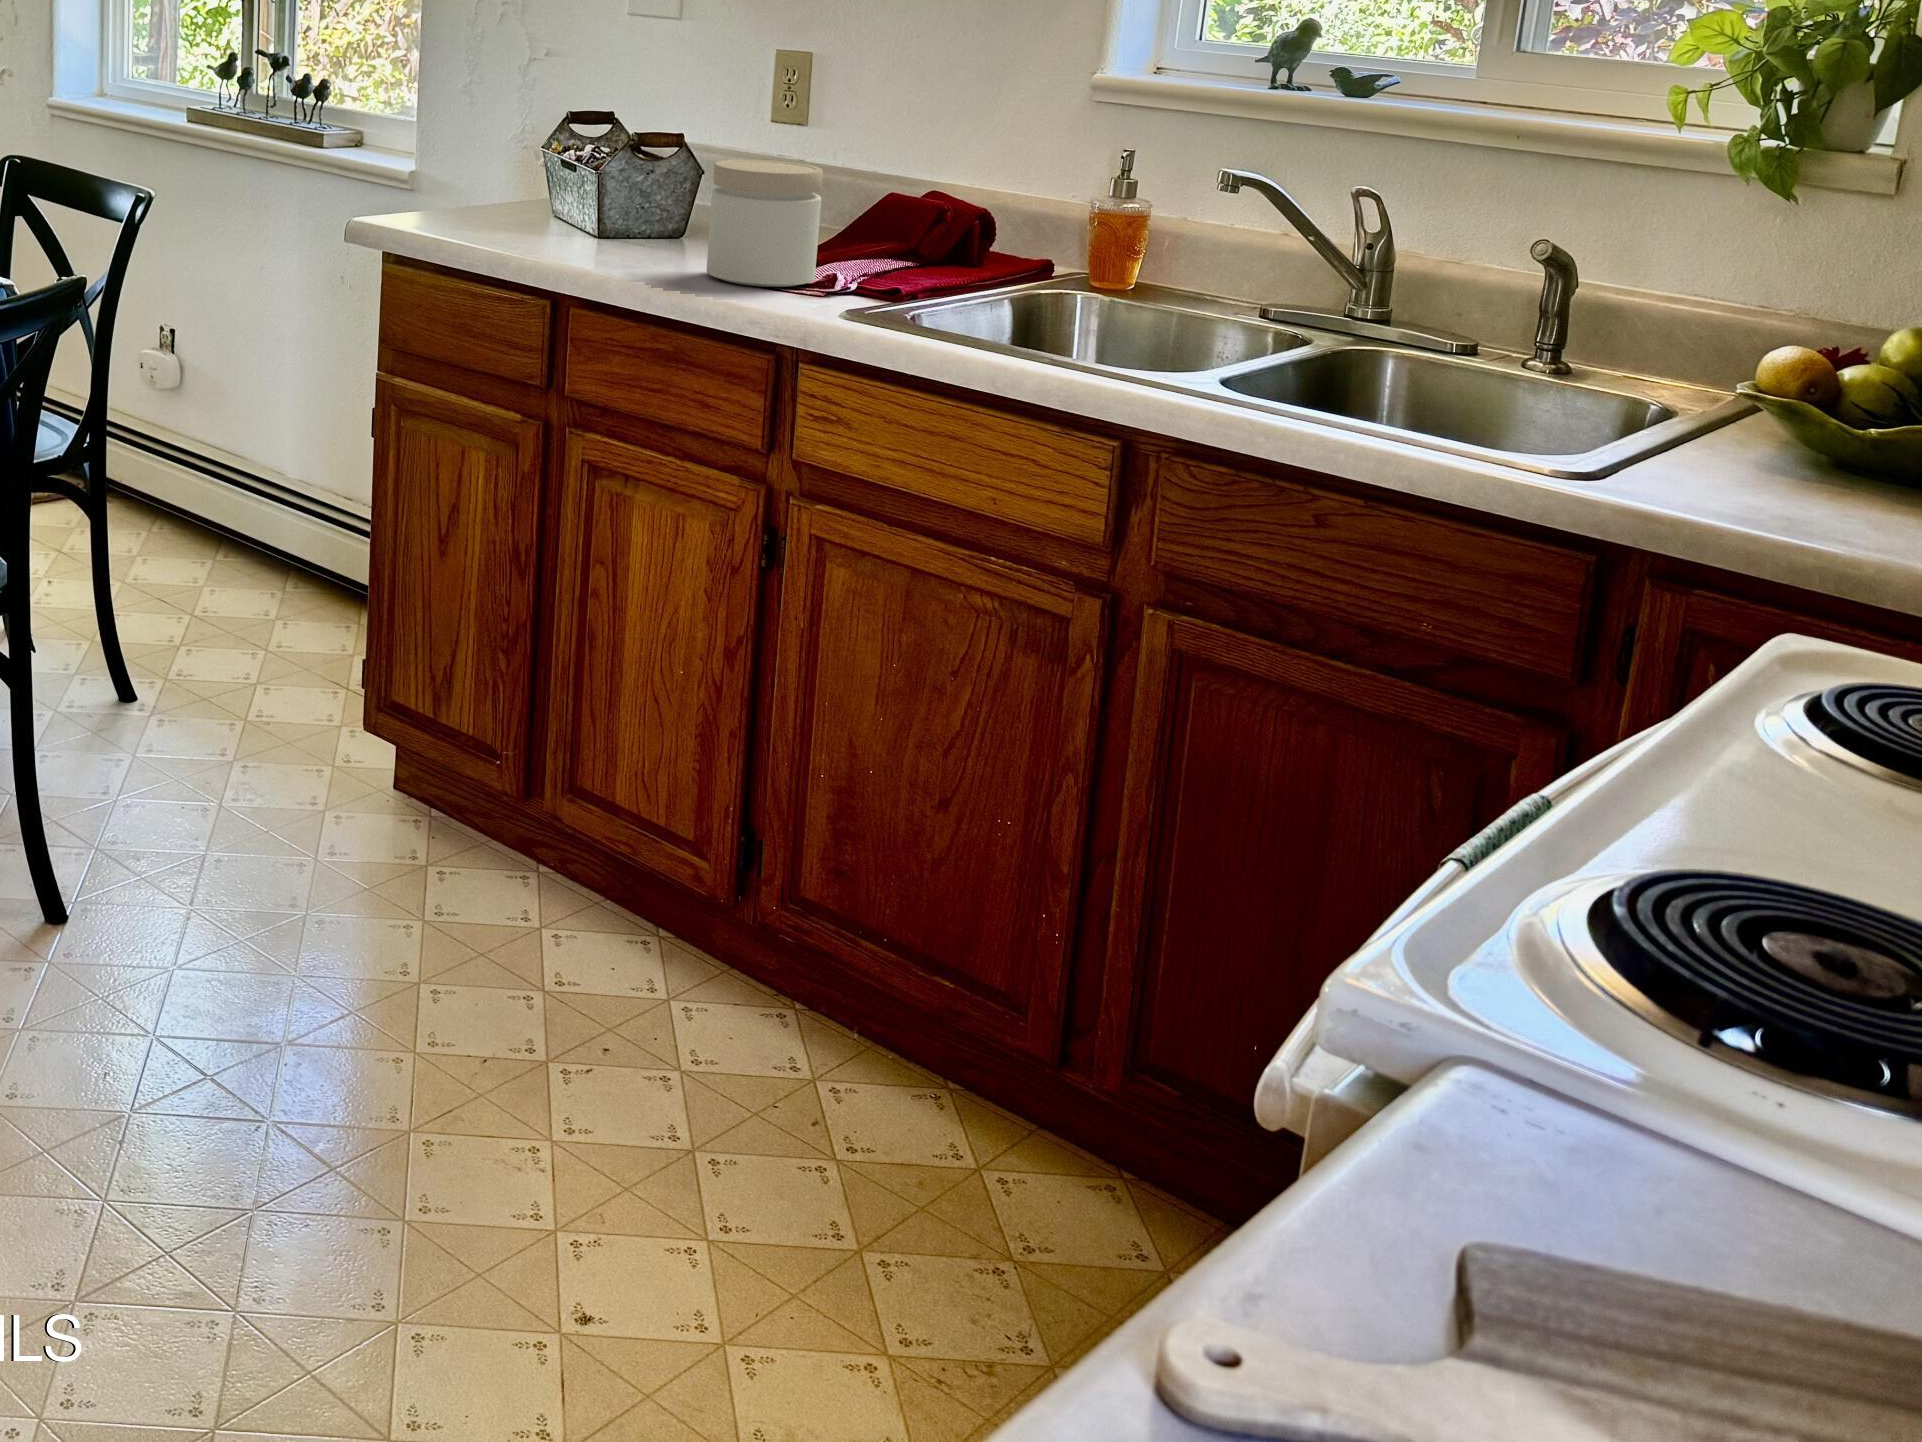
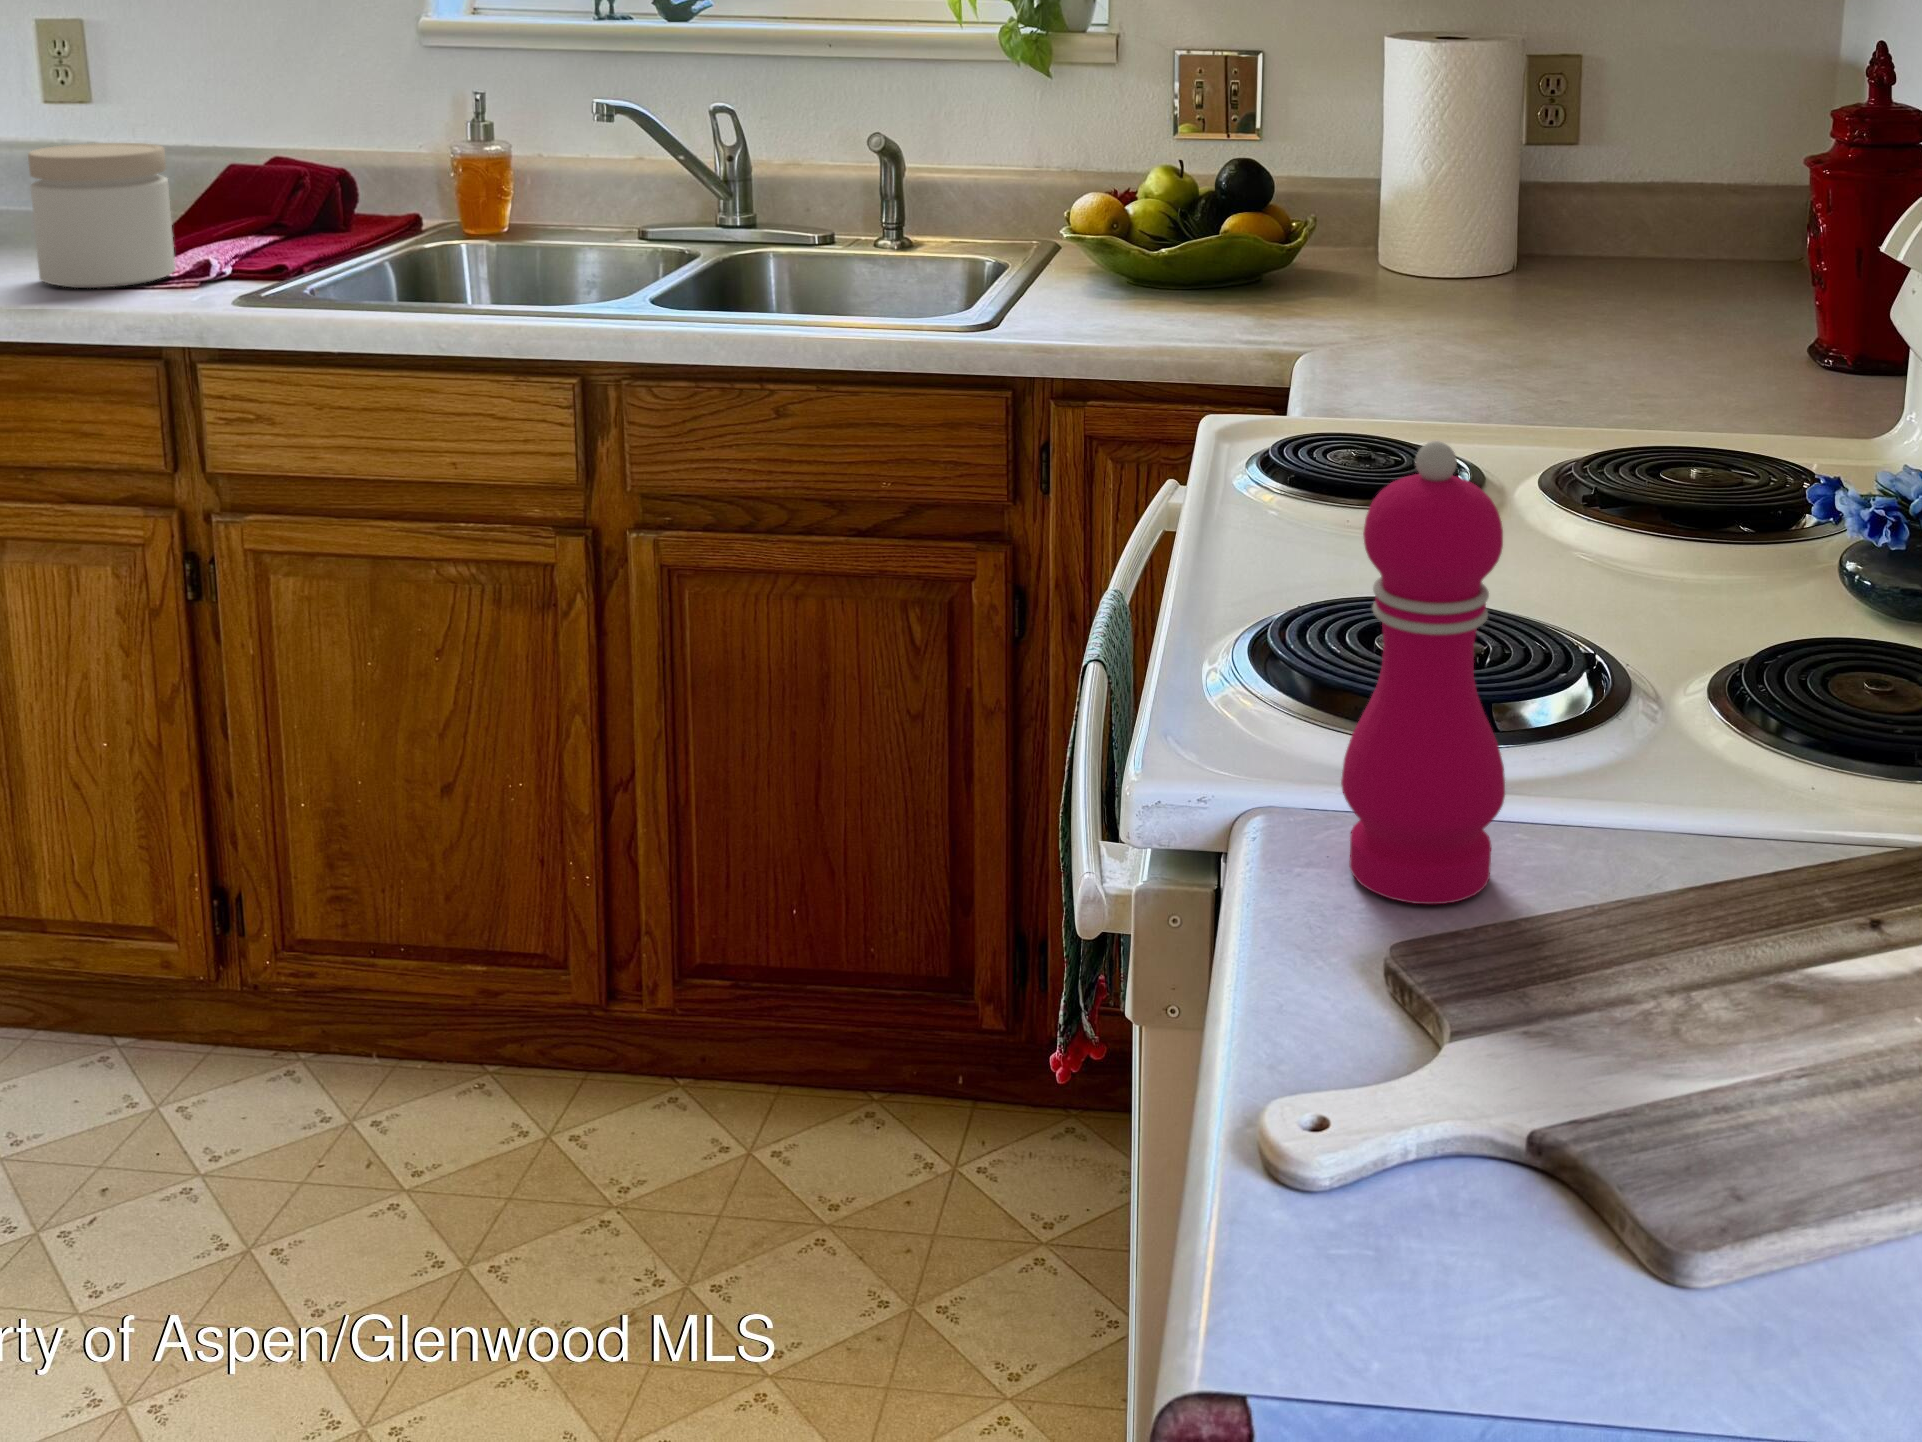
pepper mill: none [1510,697,1779,1265] -> present [1341,441,1505,904]

